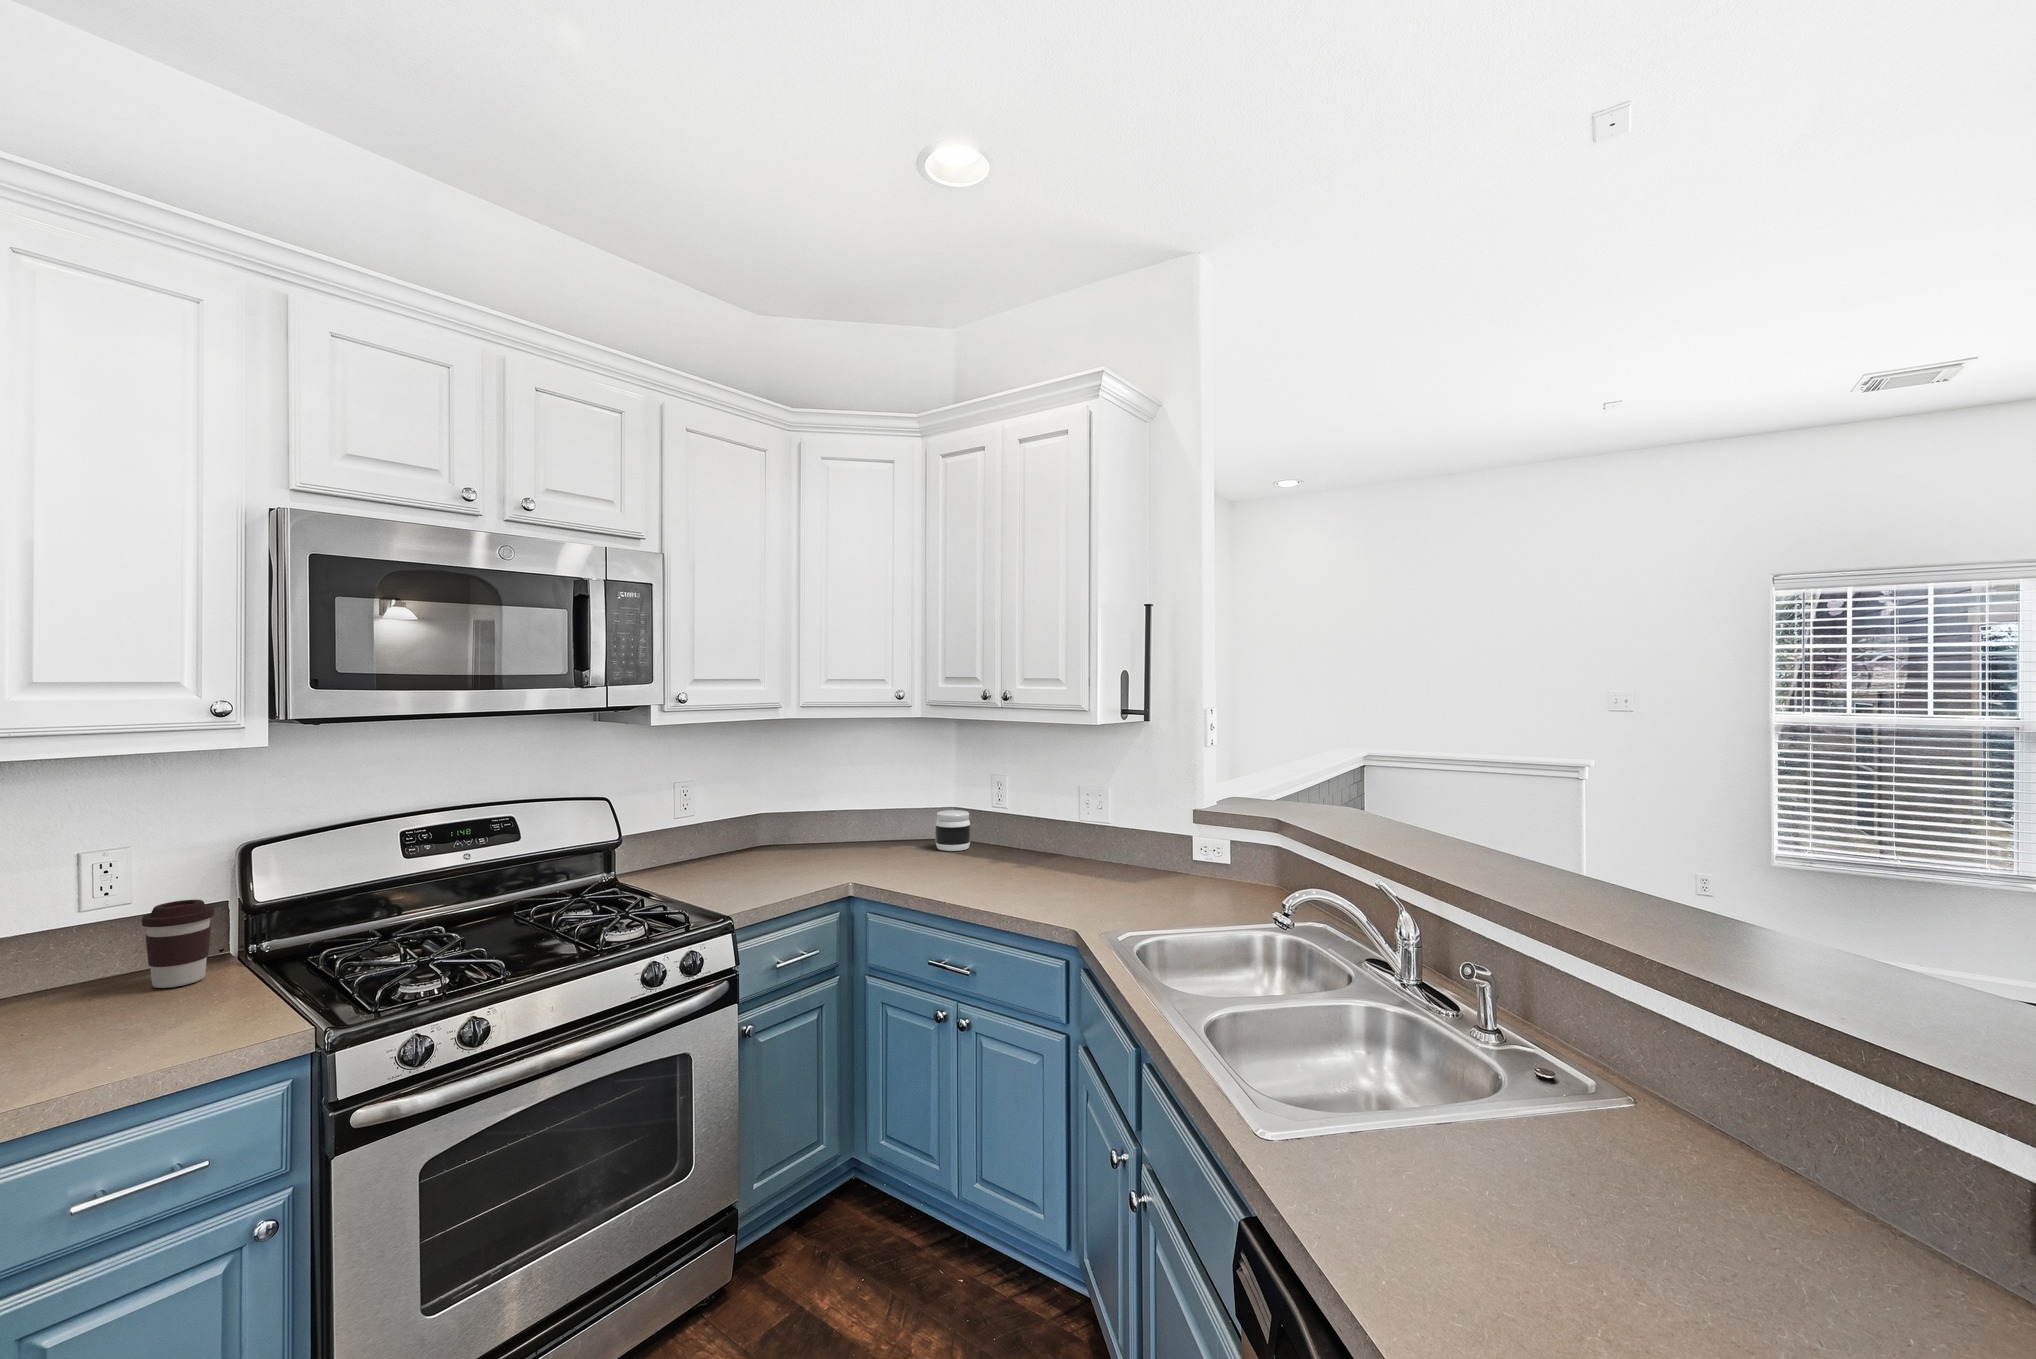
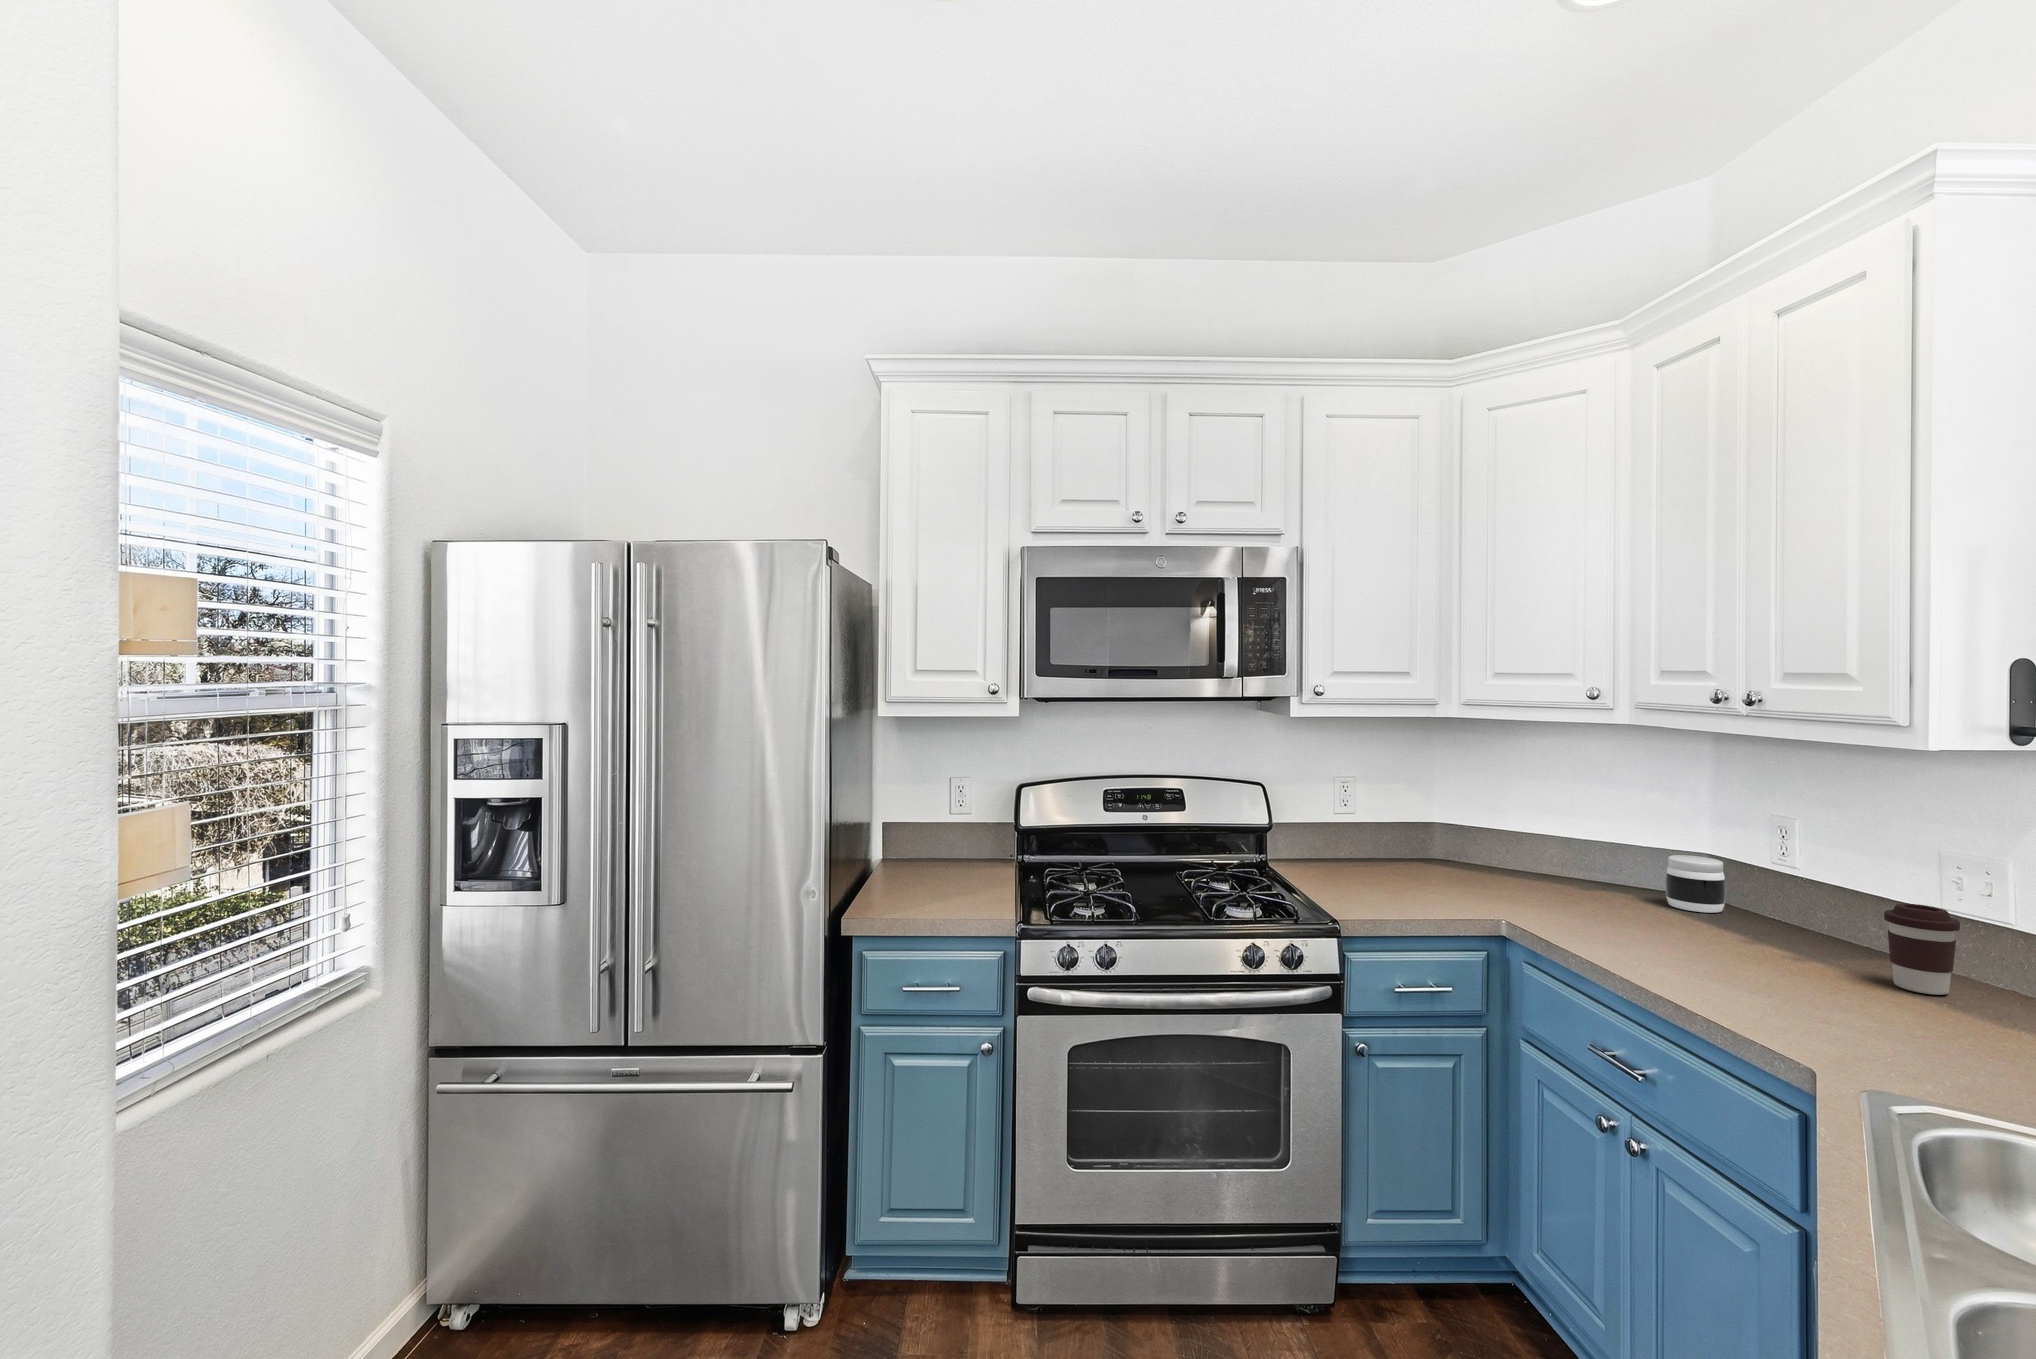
coffee cup: present [142,900,215,988] -> present [1884,903,1960,995]

